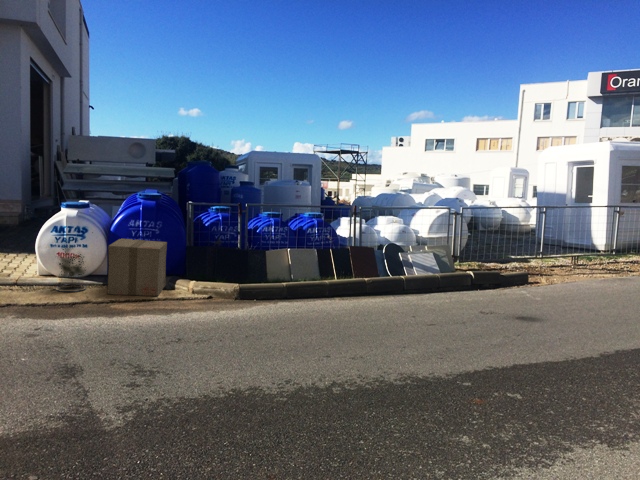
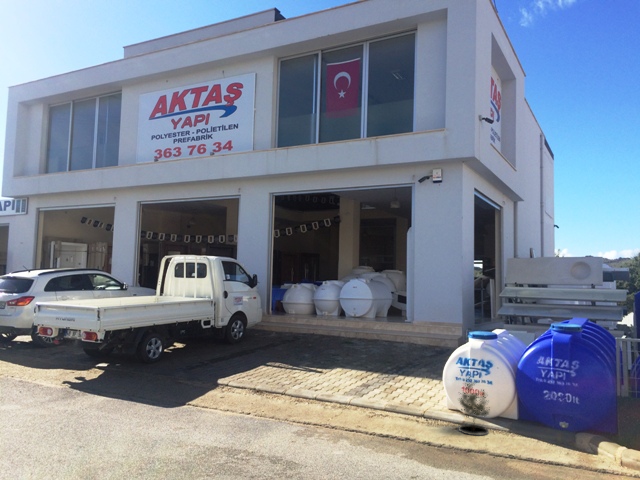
cardboard box: present [107,239,167,296] -> none [508,377,589,461]

